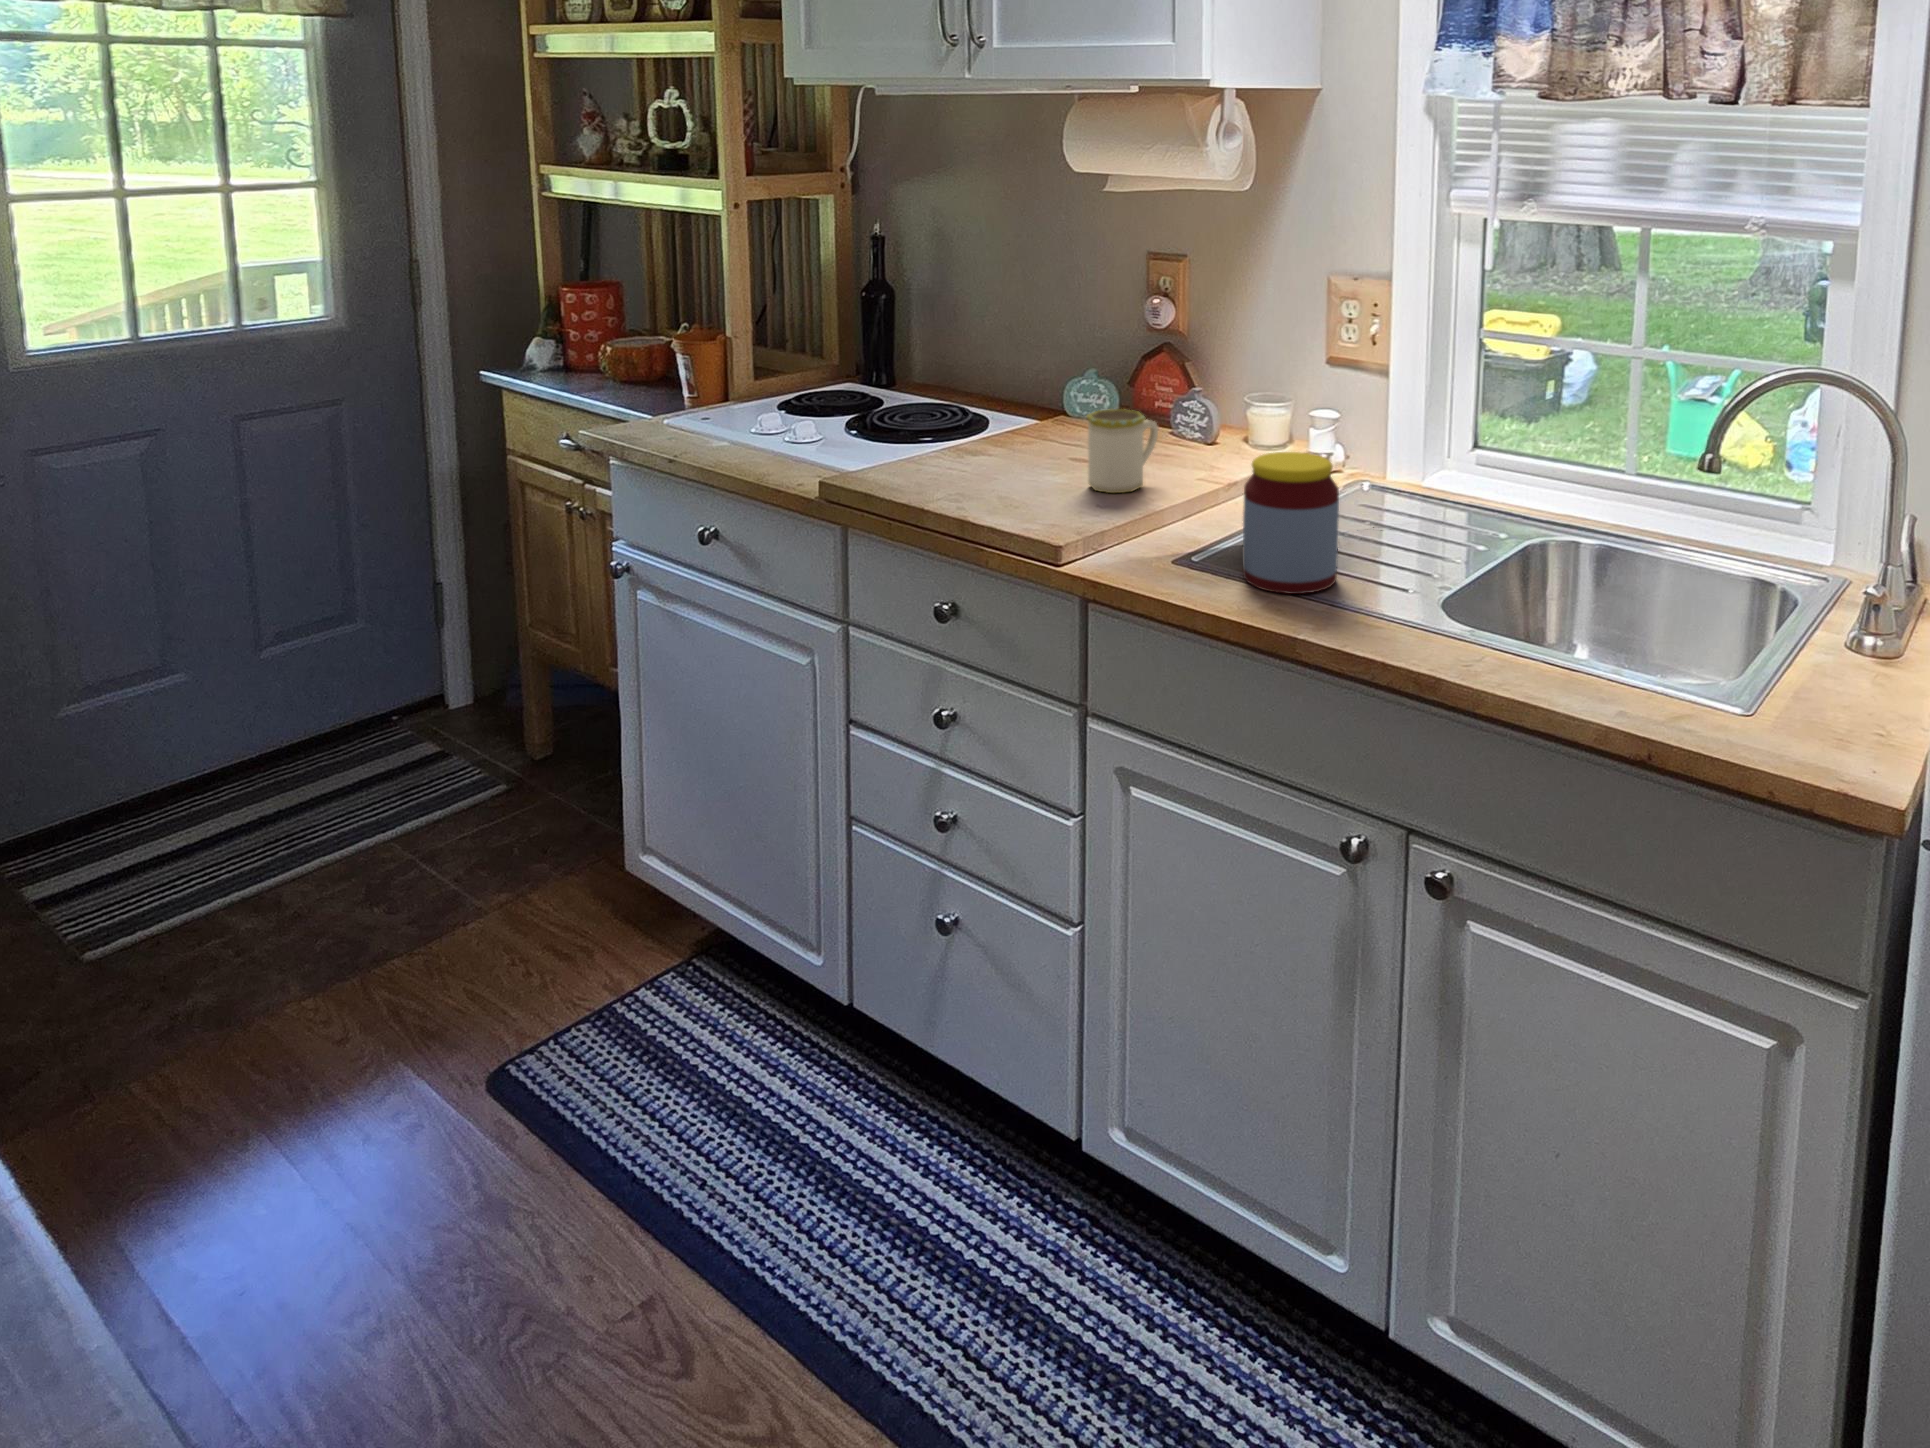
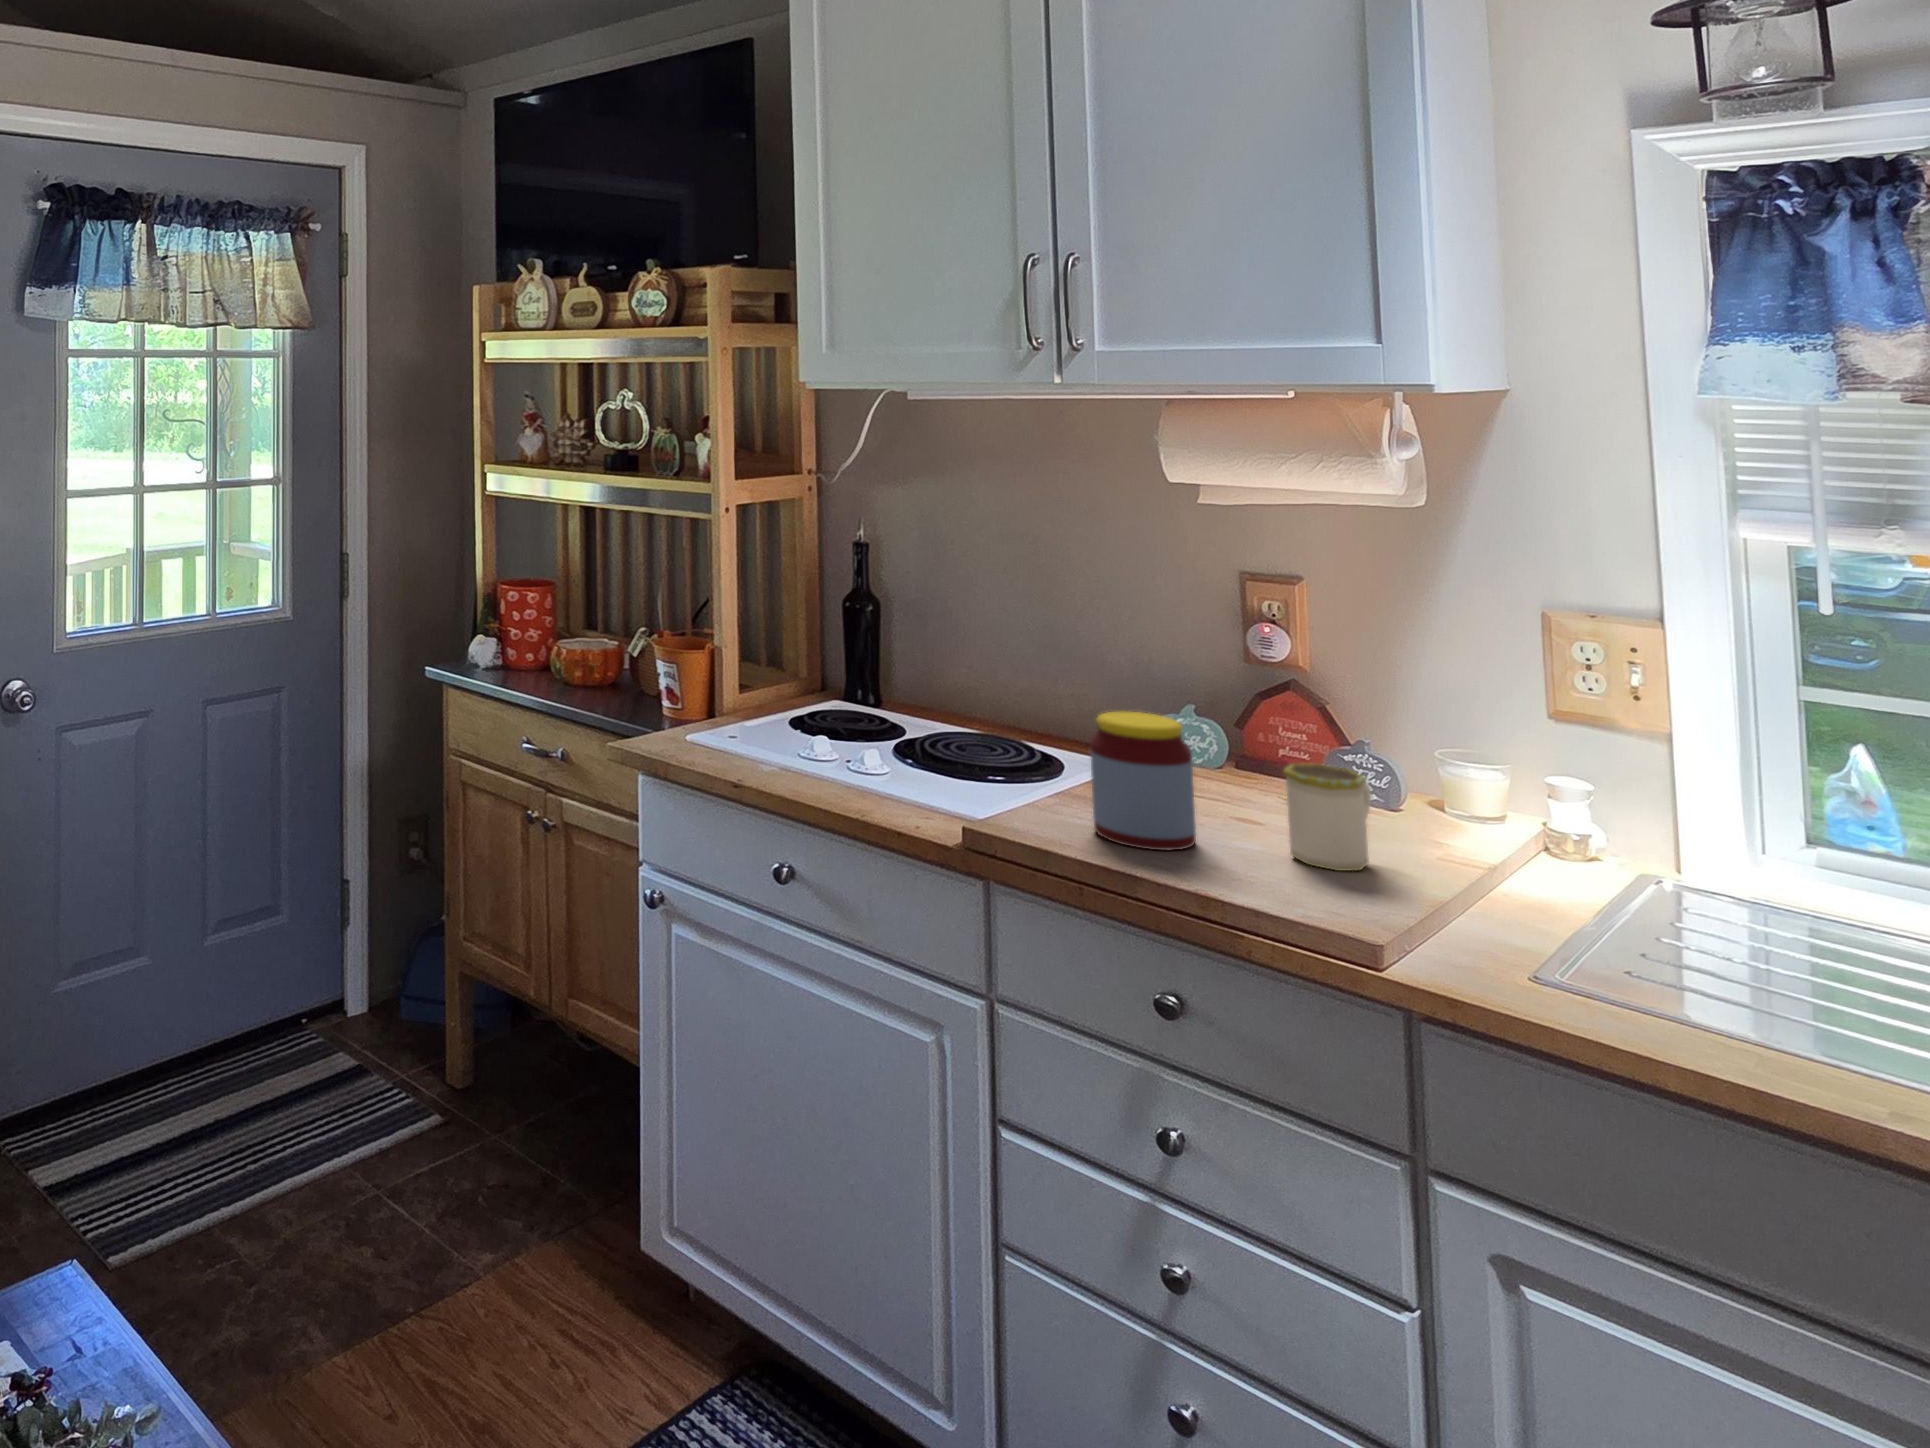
jar: present [1243,452,1339,594] -> present [1090,711,1196,851]

